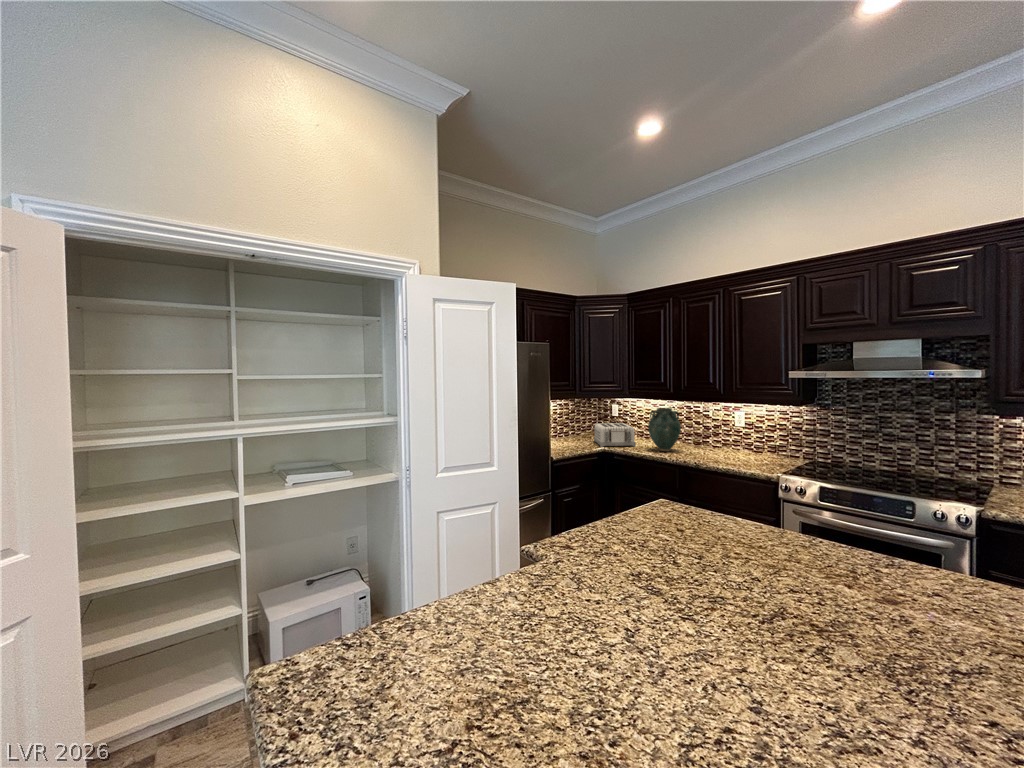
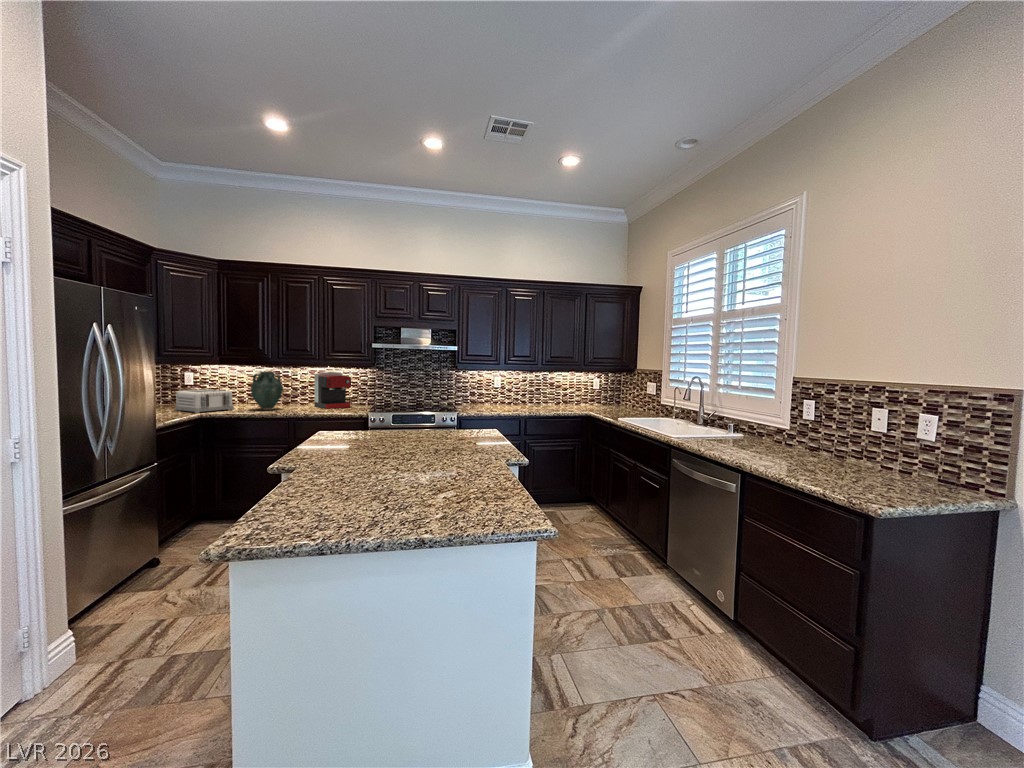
coffee maker: none [723,410,768,460] -> present [314,372,351,409]

